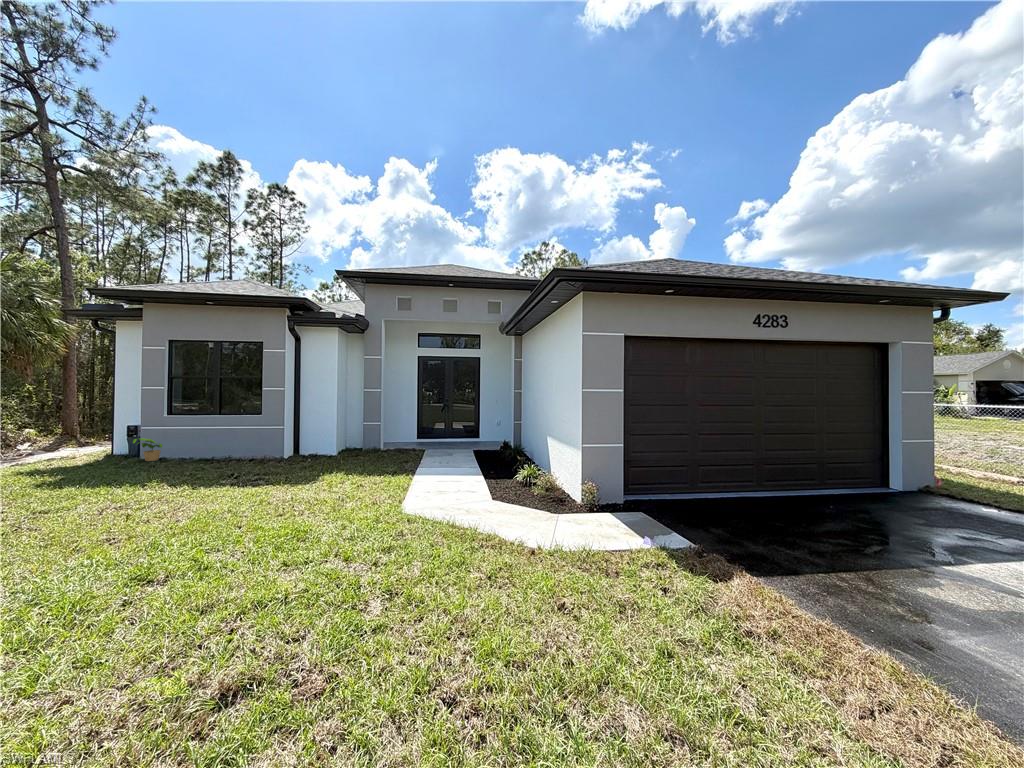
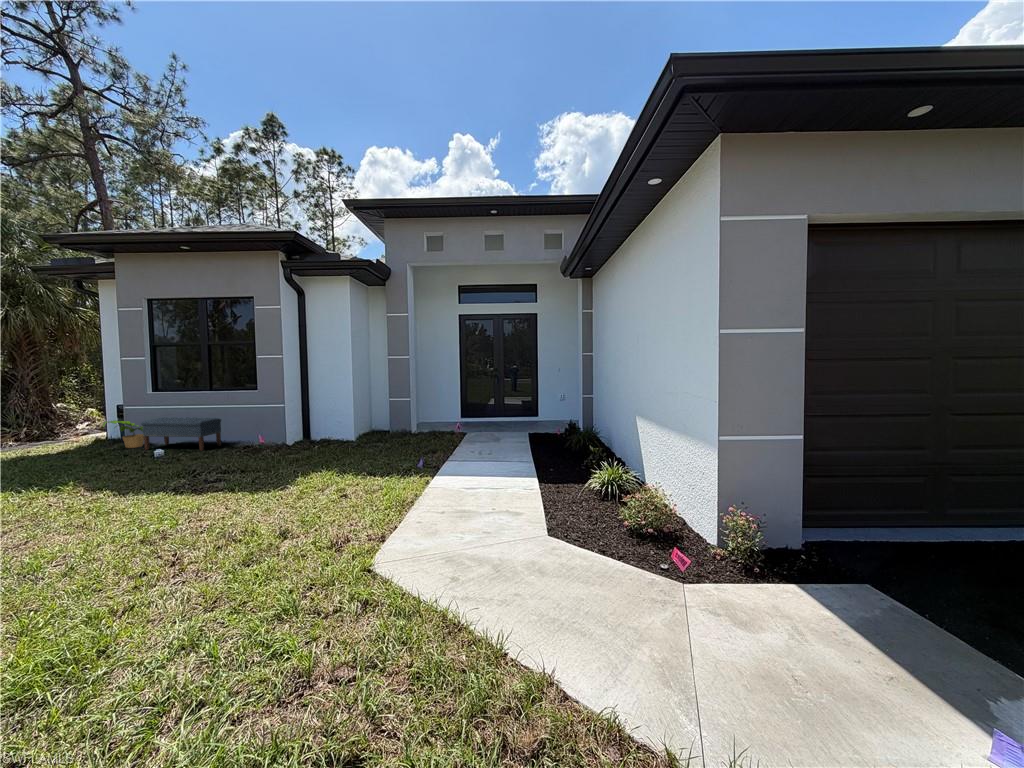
bench: none [165,436,231,462] -> present [141,418,221,451]

